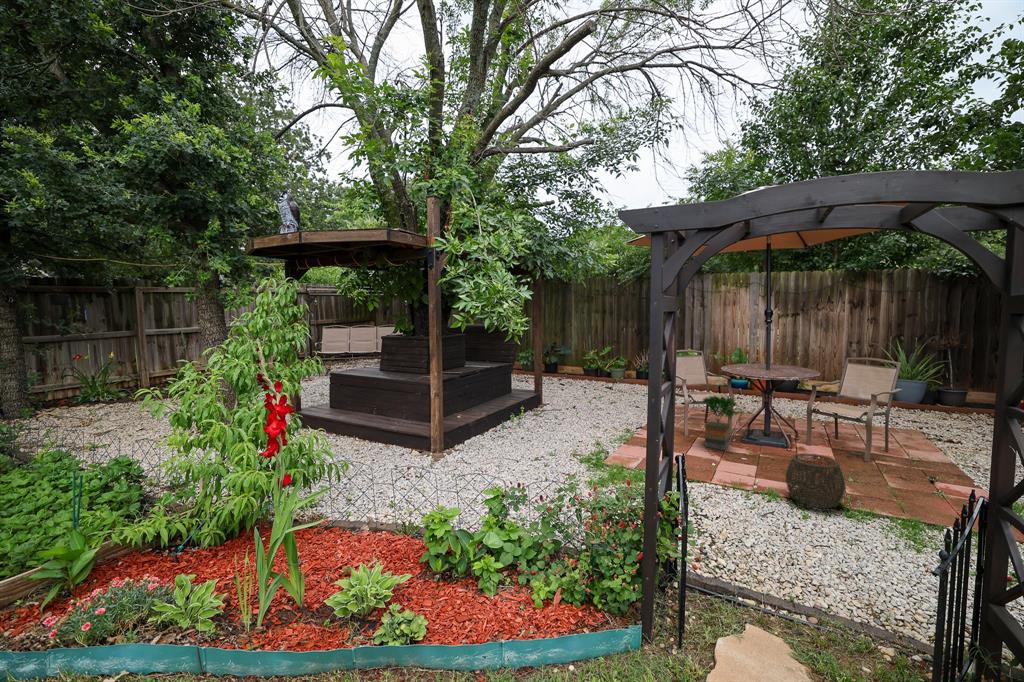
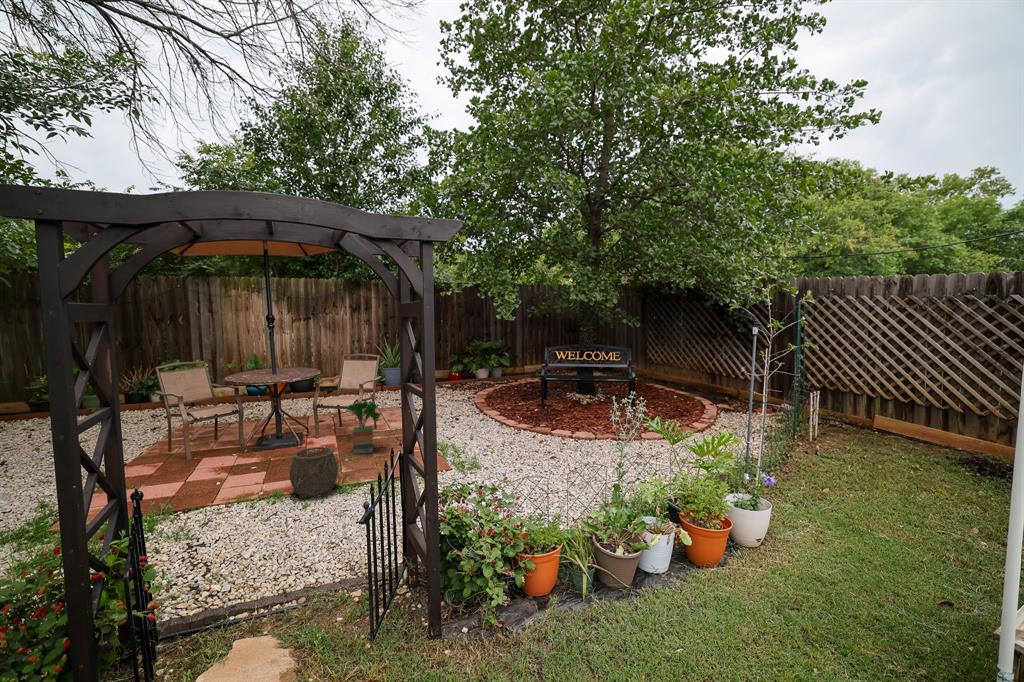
potted tree: present [703,396,737,450] -> present [347,401,381,454]

